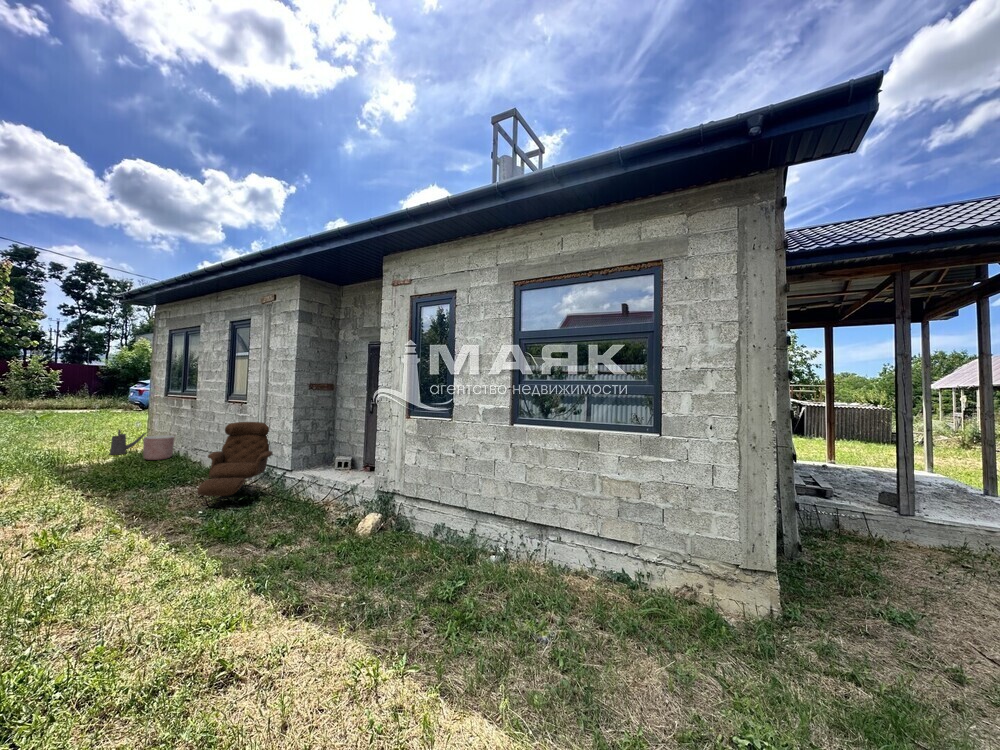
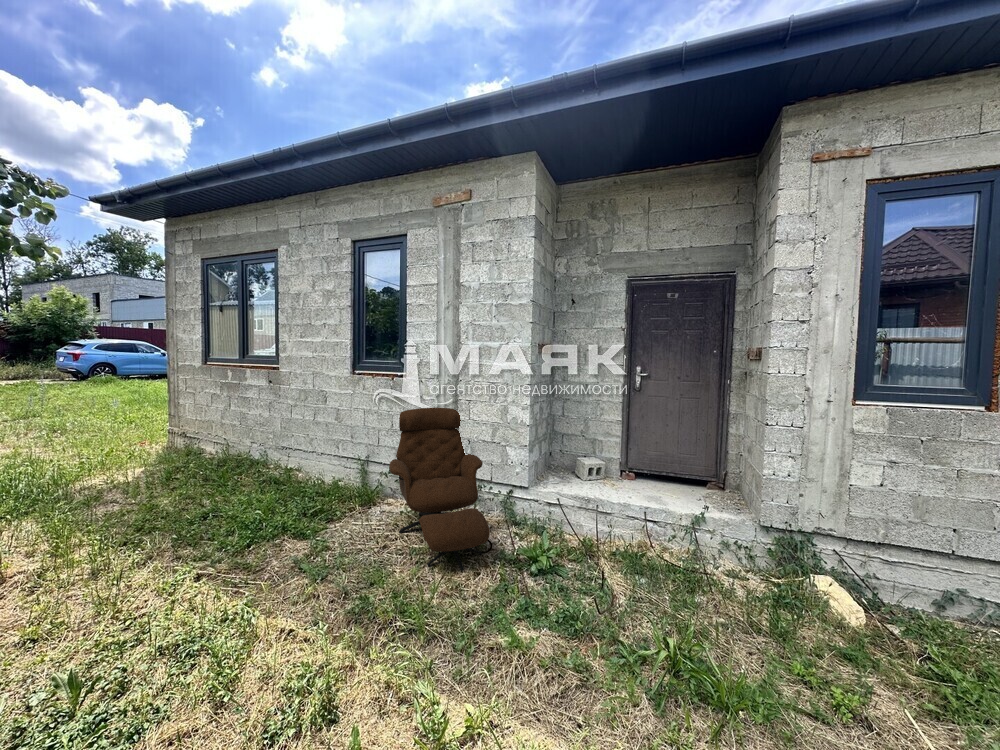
watering can: present [110,429,146,455] -> none [108,417,170,458]
planter: present [143,435,174,460] -> none [191,426,237,466]

